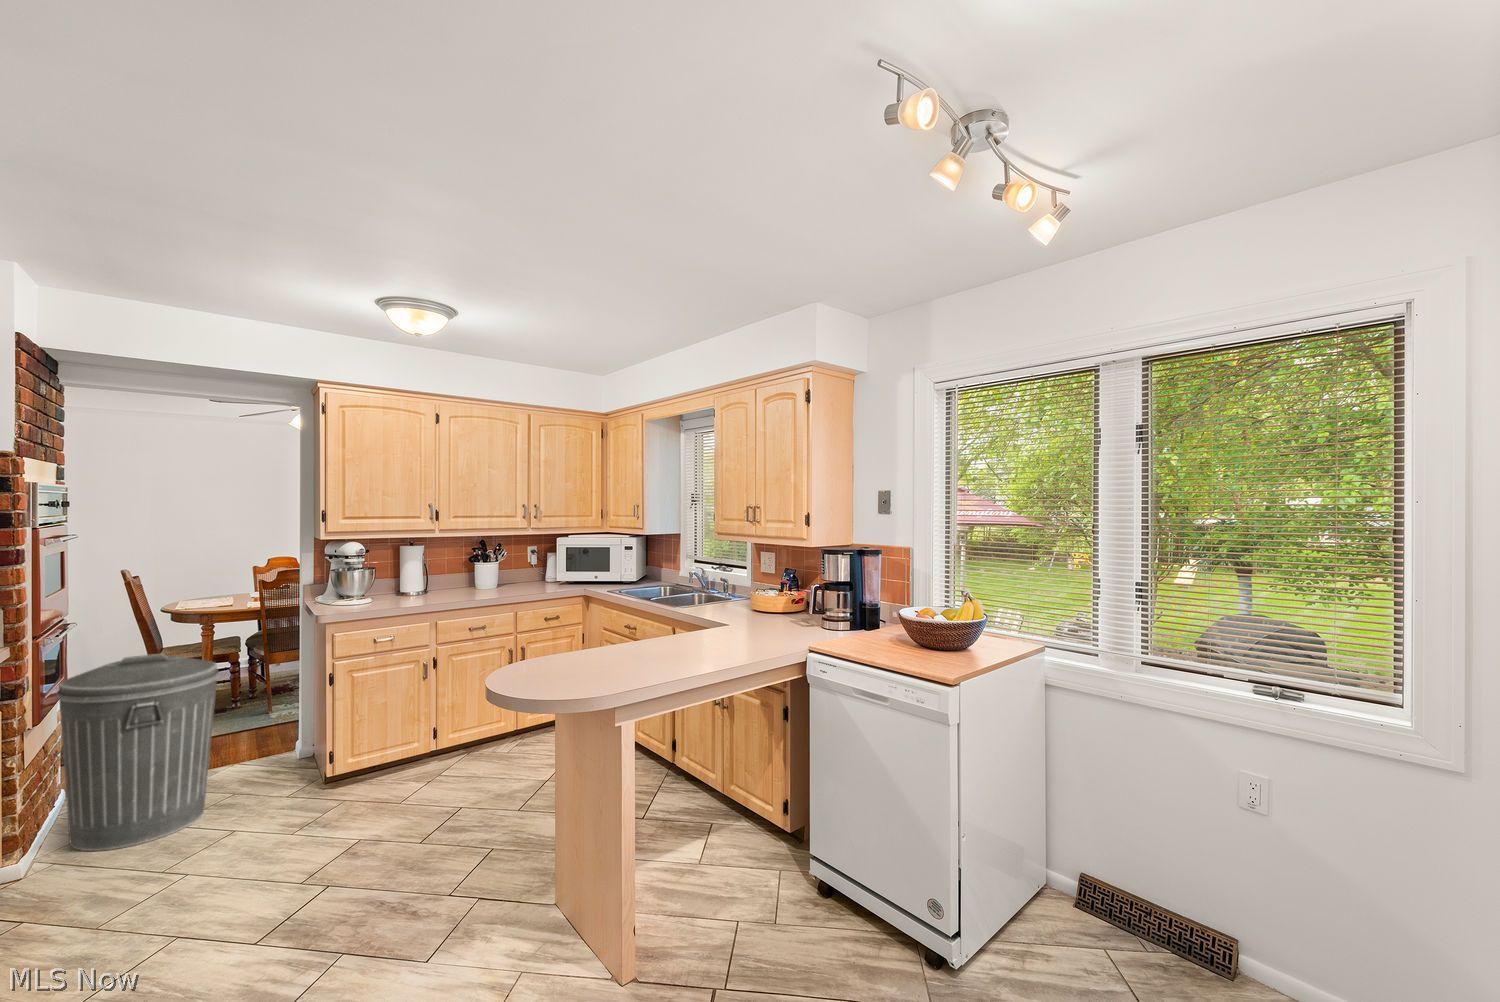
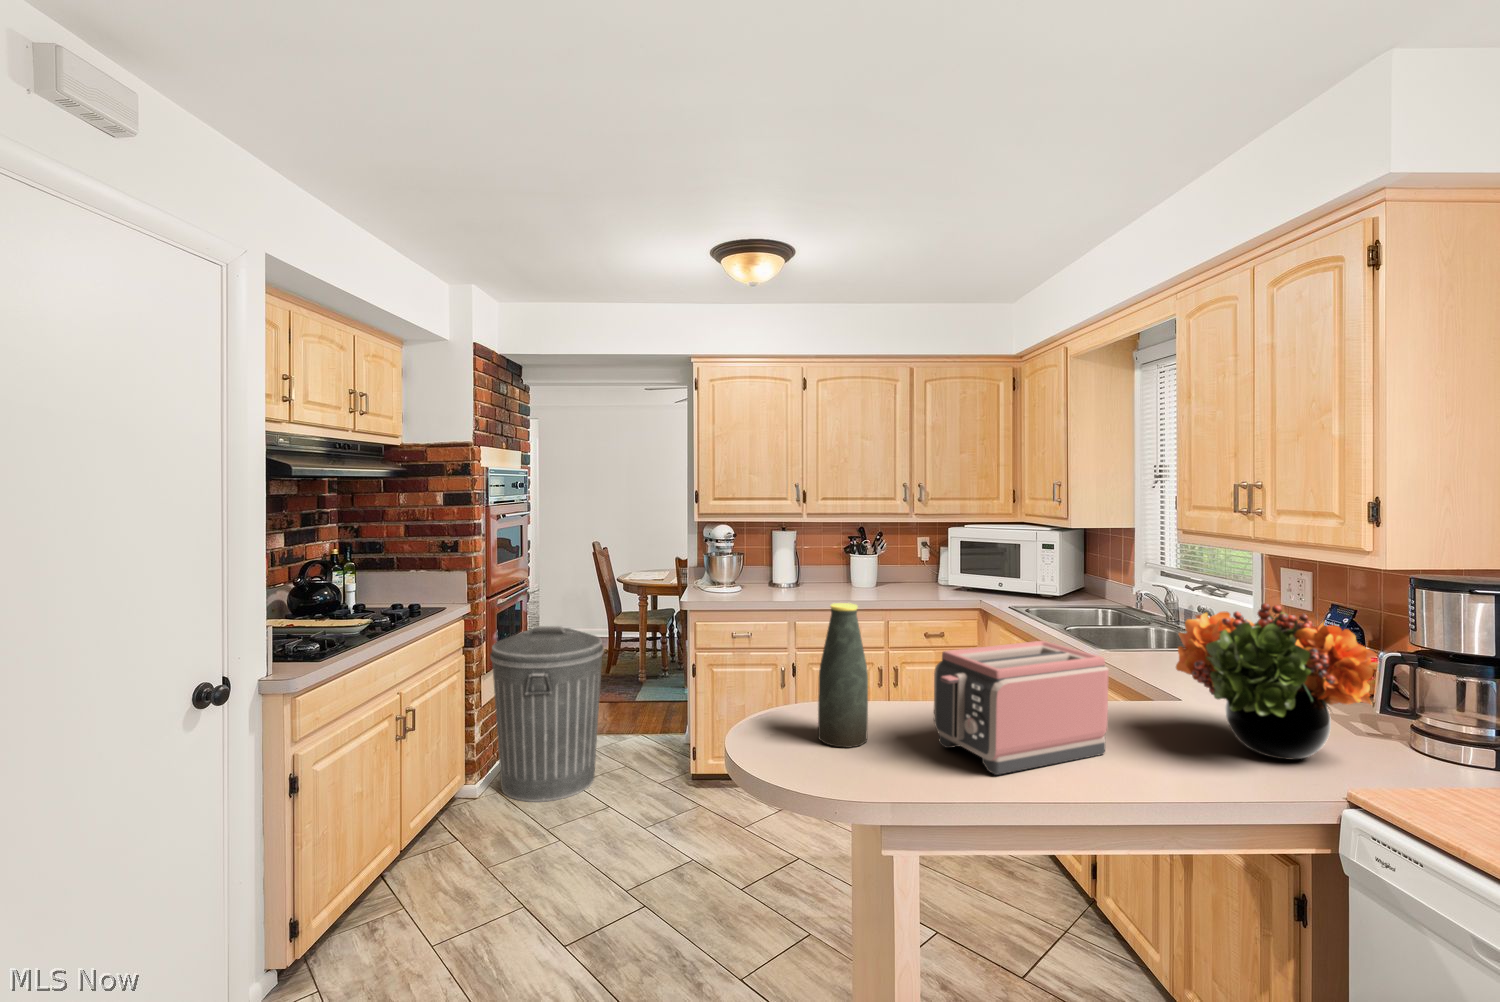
flower arrangement: none [732,561,816,638] -> present [1176,603,1377,759]
bottle: none [540,577,575,671] -> present [818,603,868,748]
toaster: none [615,592,707,665] -> present [934,641,1109,775]

